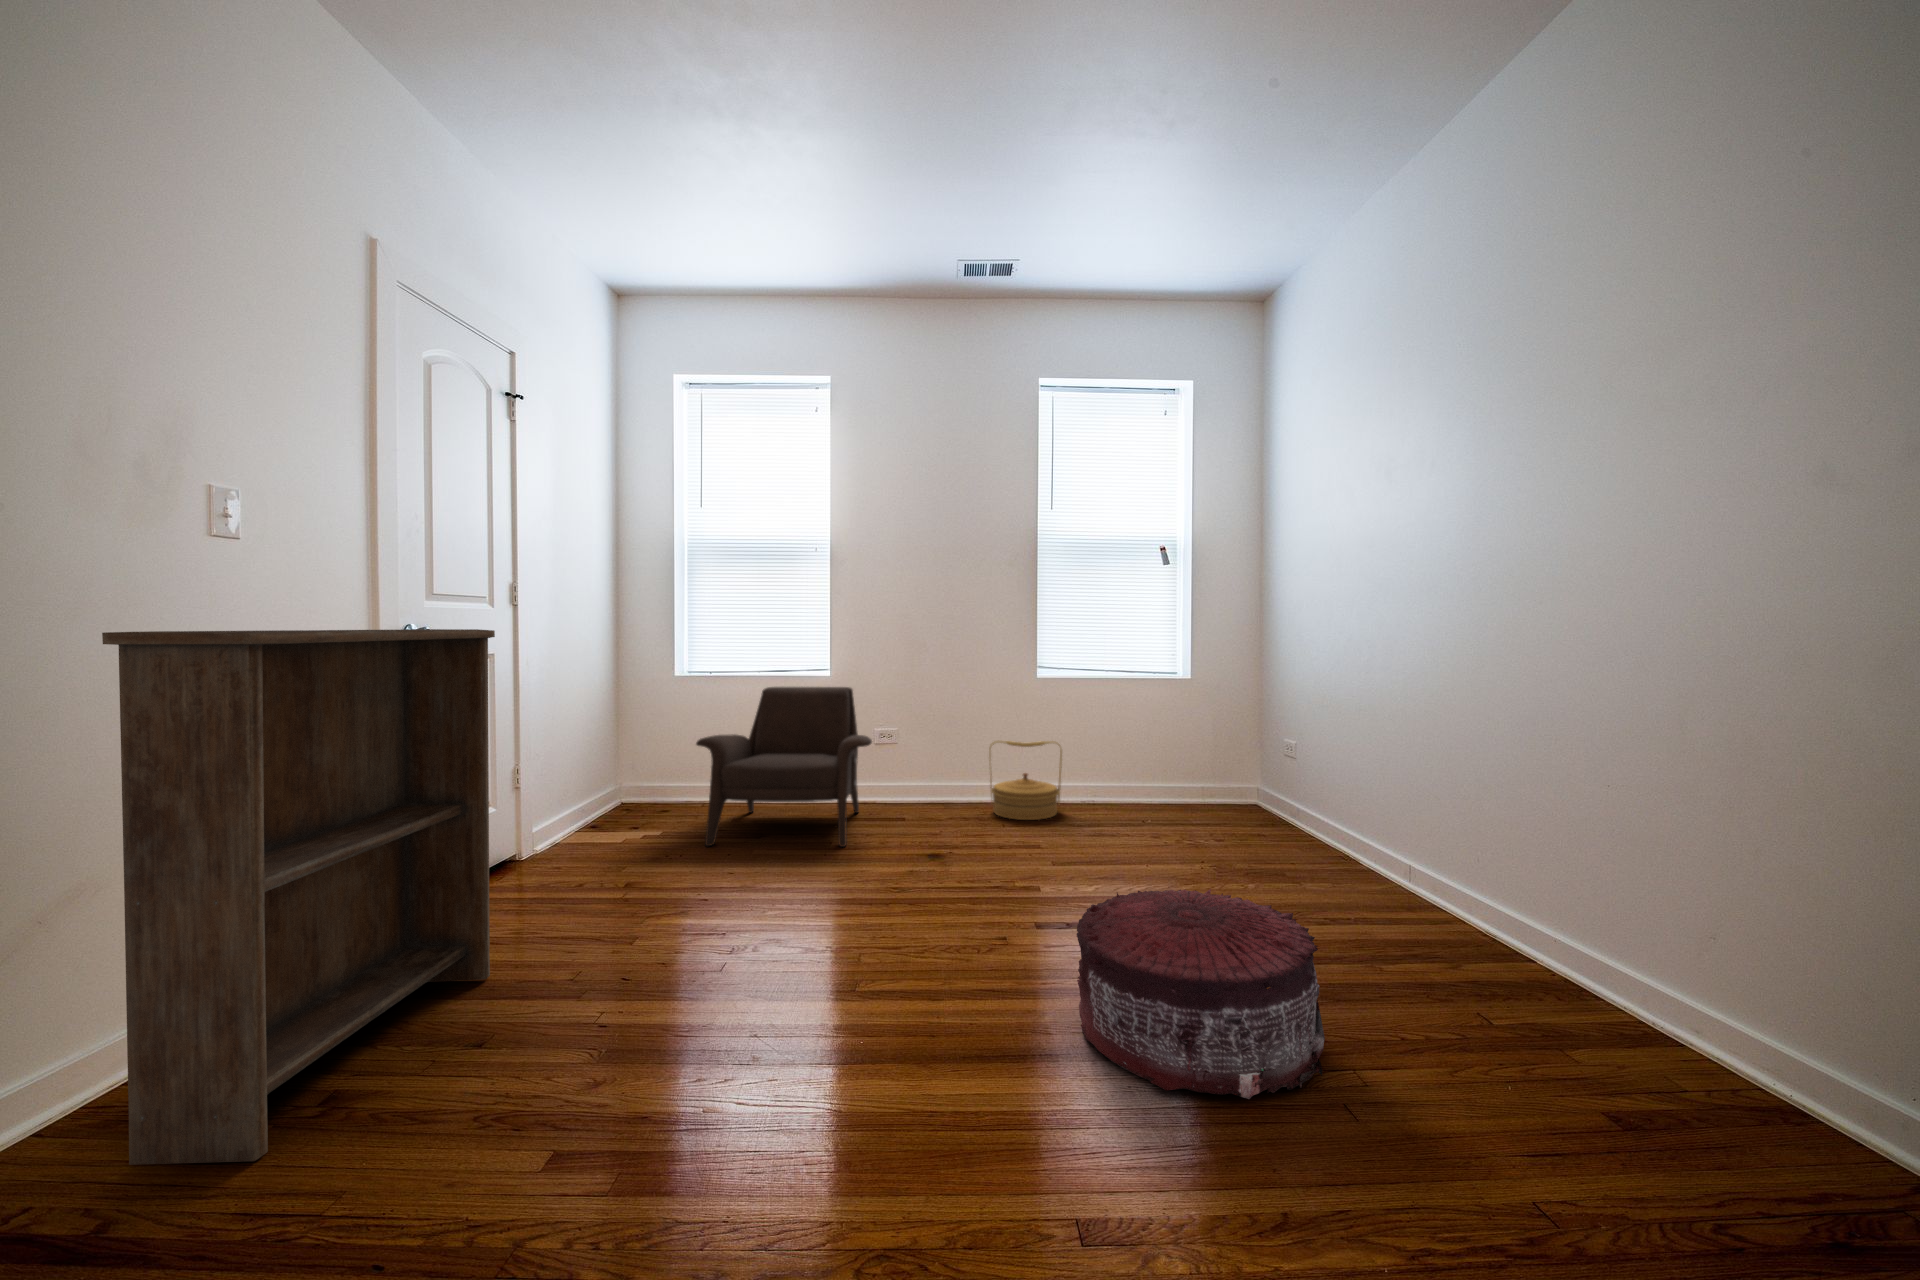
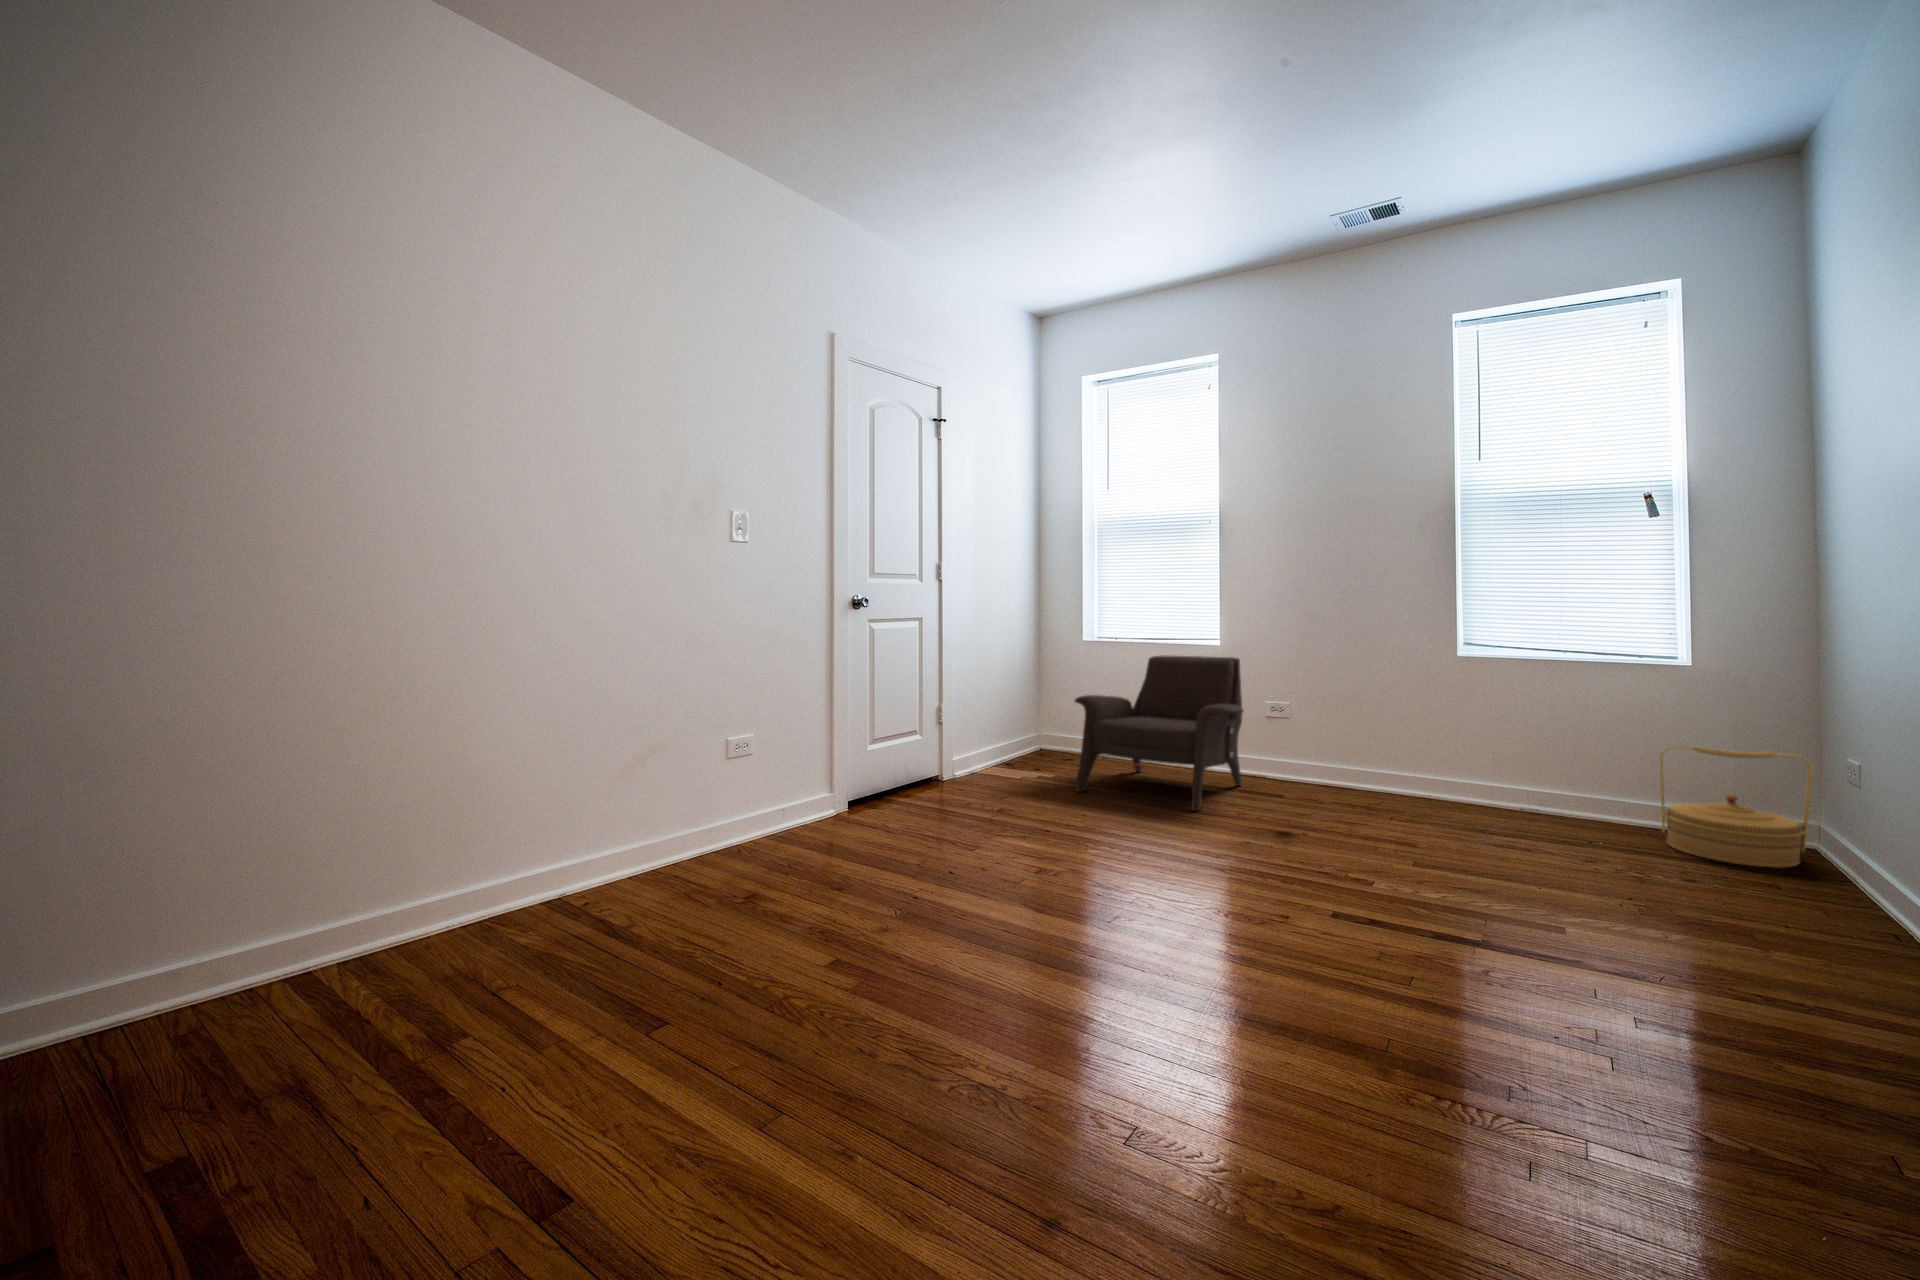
bookshelf: present [102,629,495,1165] -> none [647,590,869,902]
woven basket: present [989,741,1062,820] -> present [1659,744,1813,868]
pouf: present [1076,889,1325,1099] -> none [1266,880,1609,1164]

